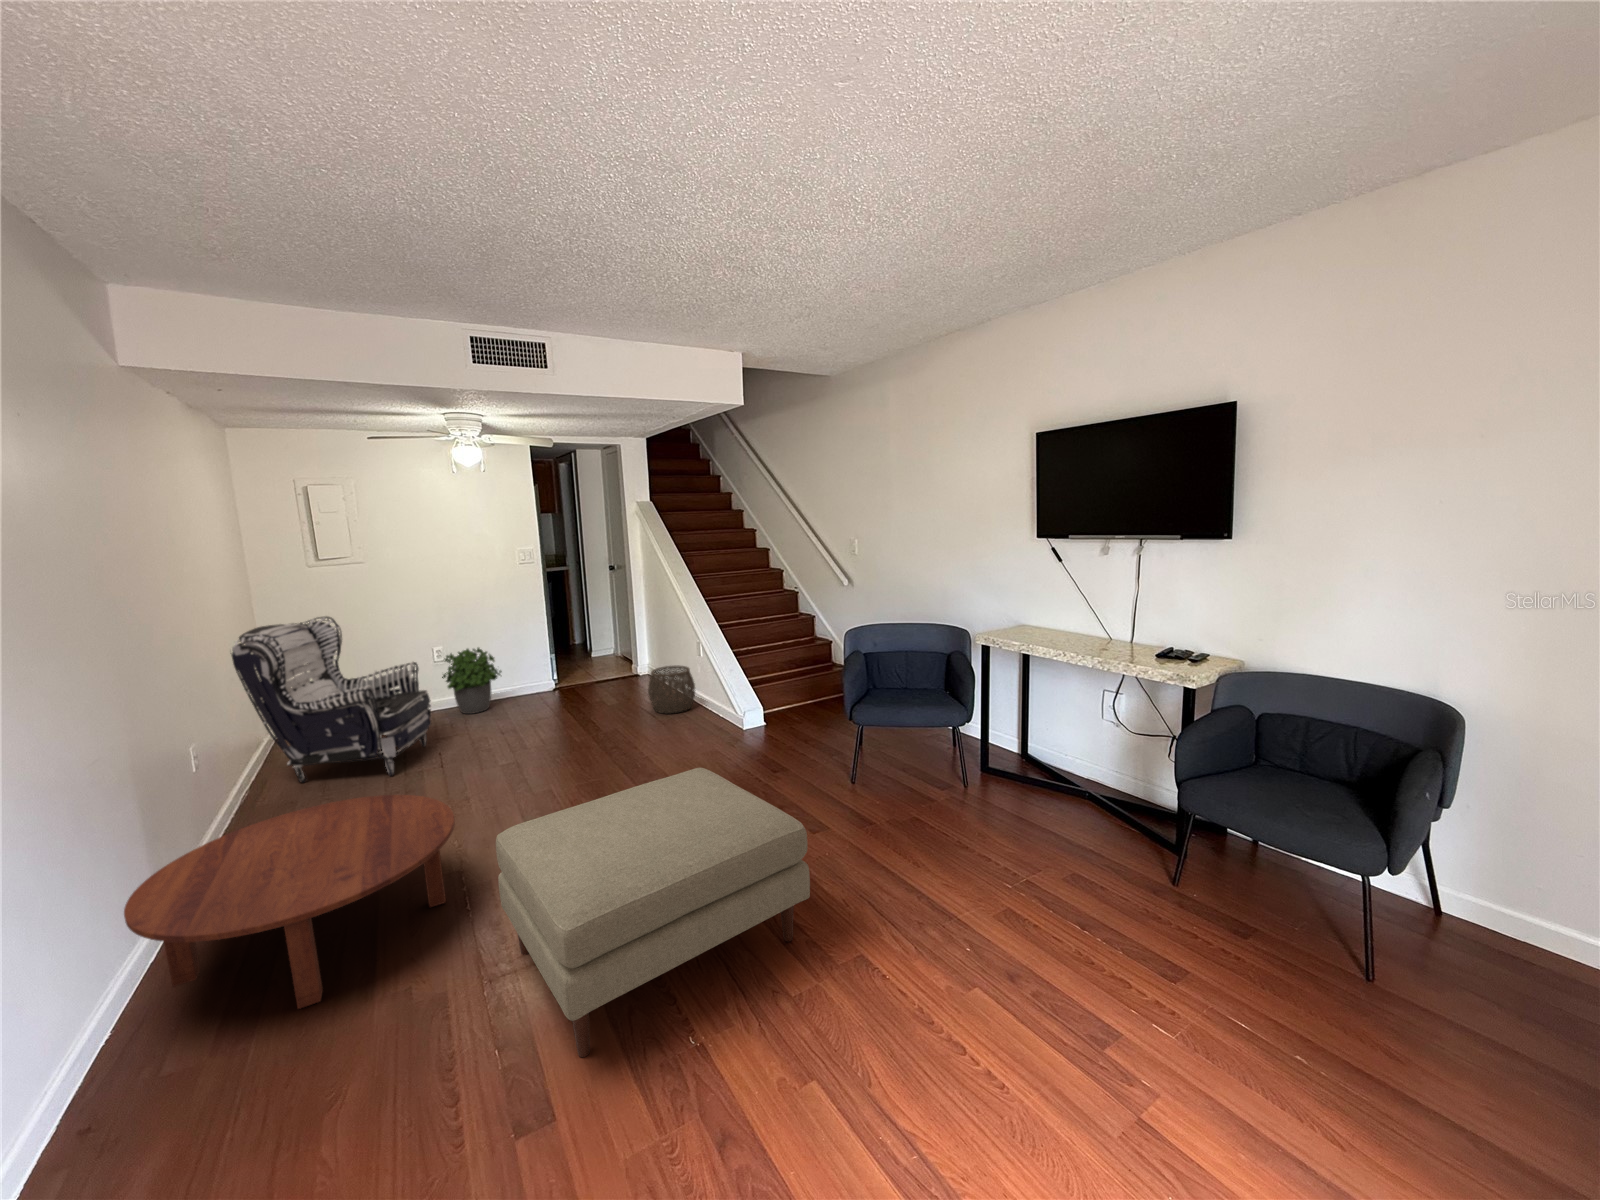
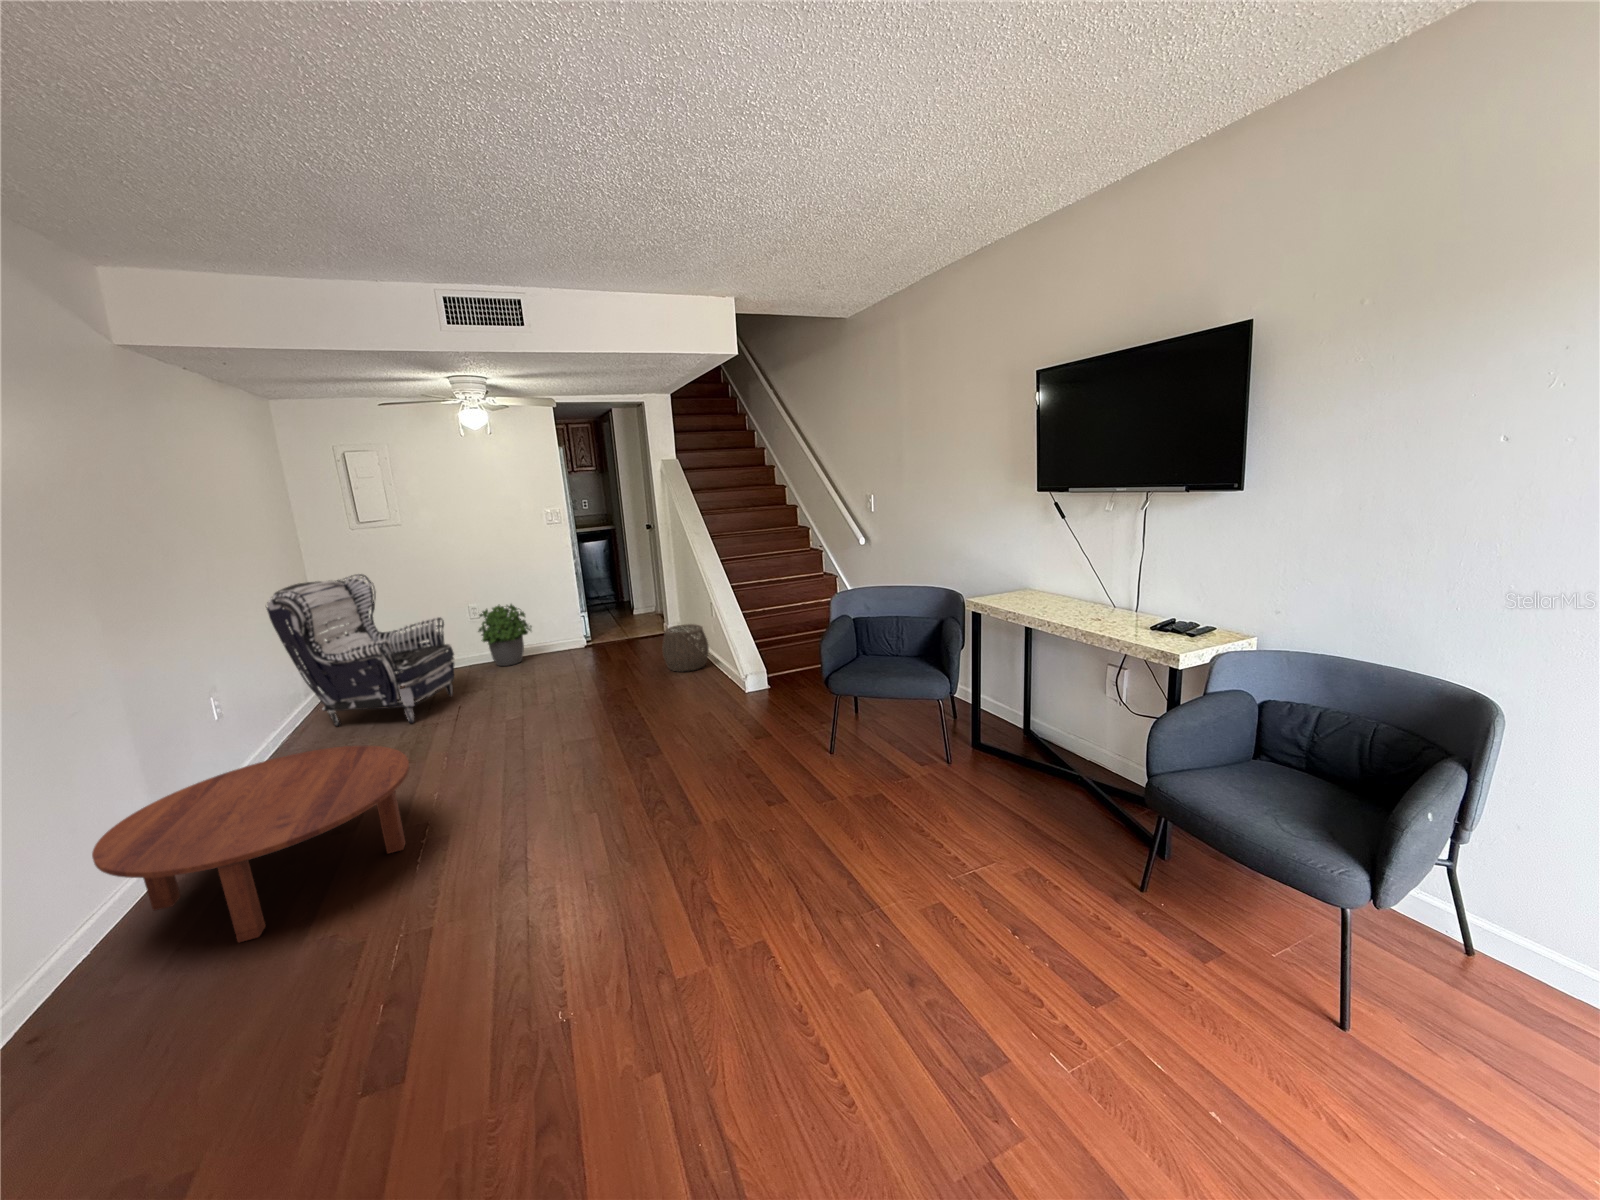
ottoman: present [496,768,810,1057] -> none [411,734,715,1019]

